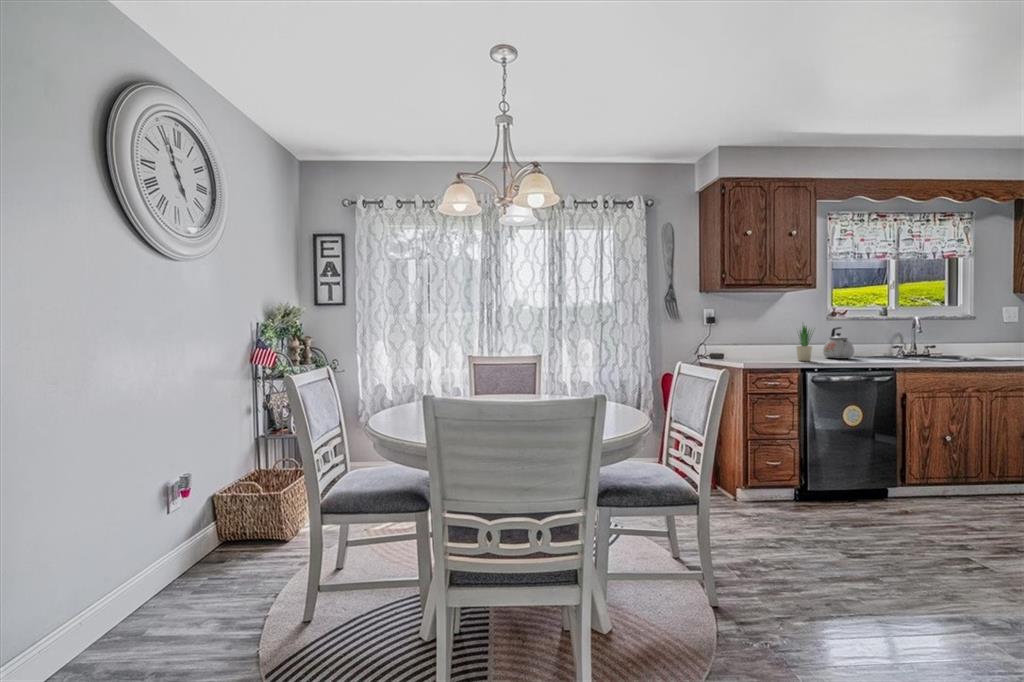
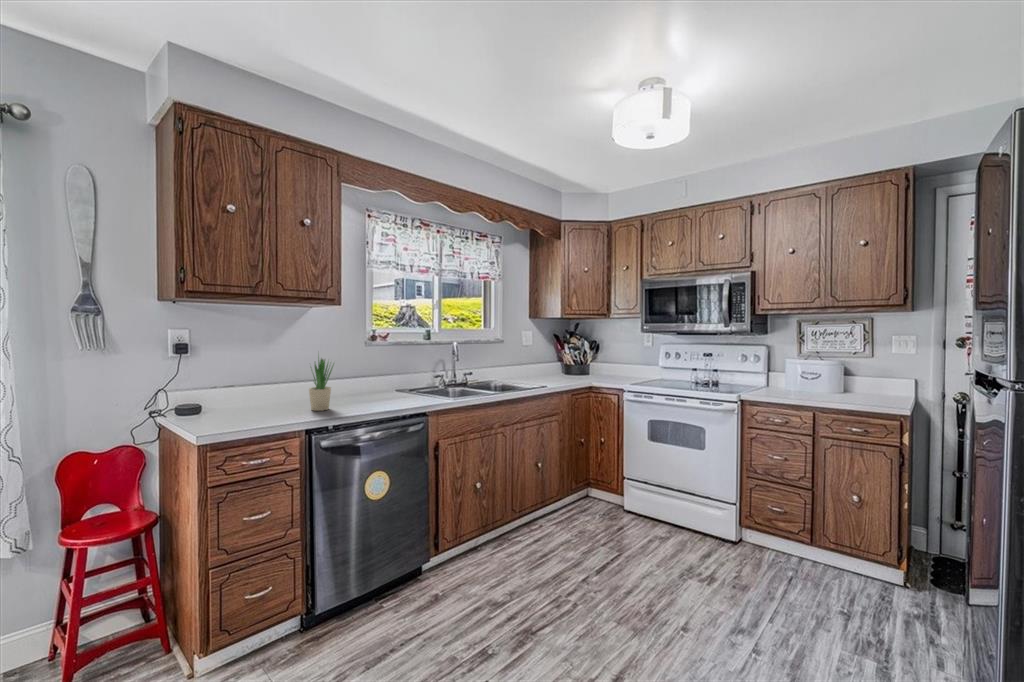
kettle: present [823,327,854,359] -> none [354,357,390,398]

